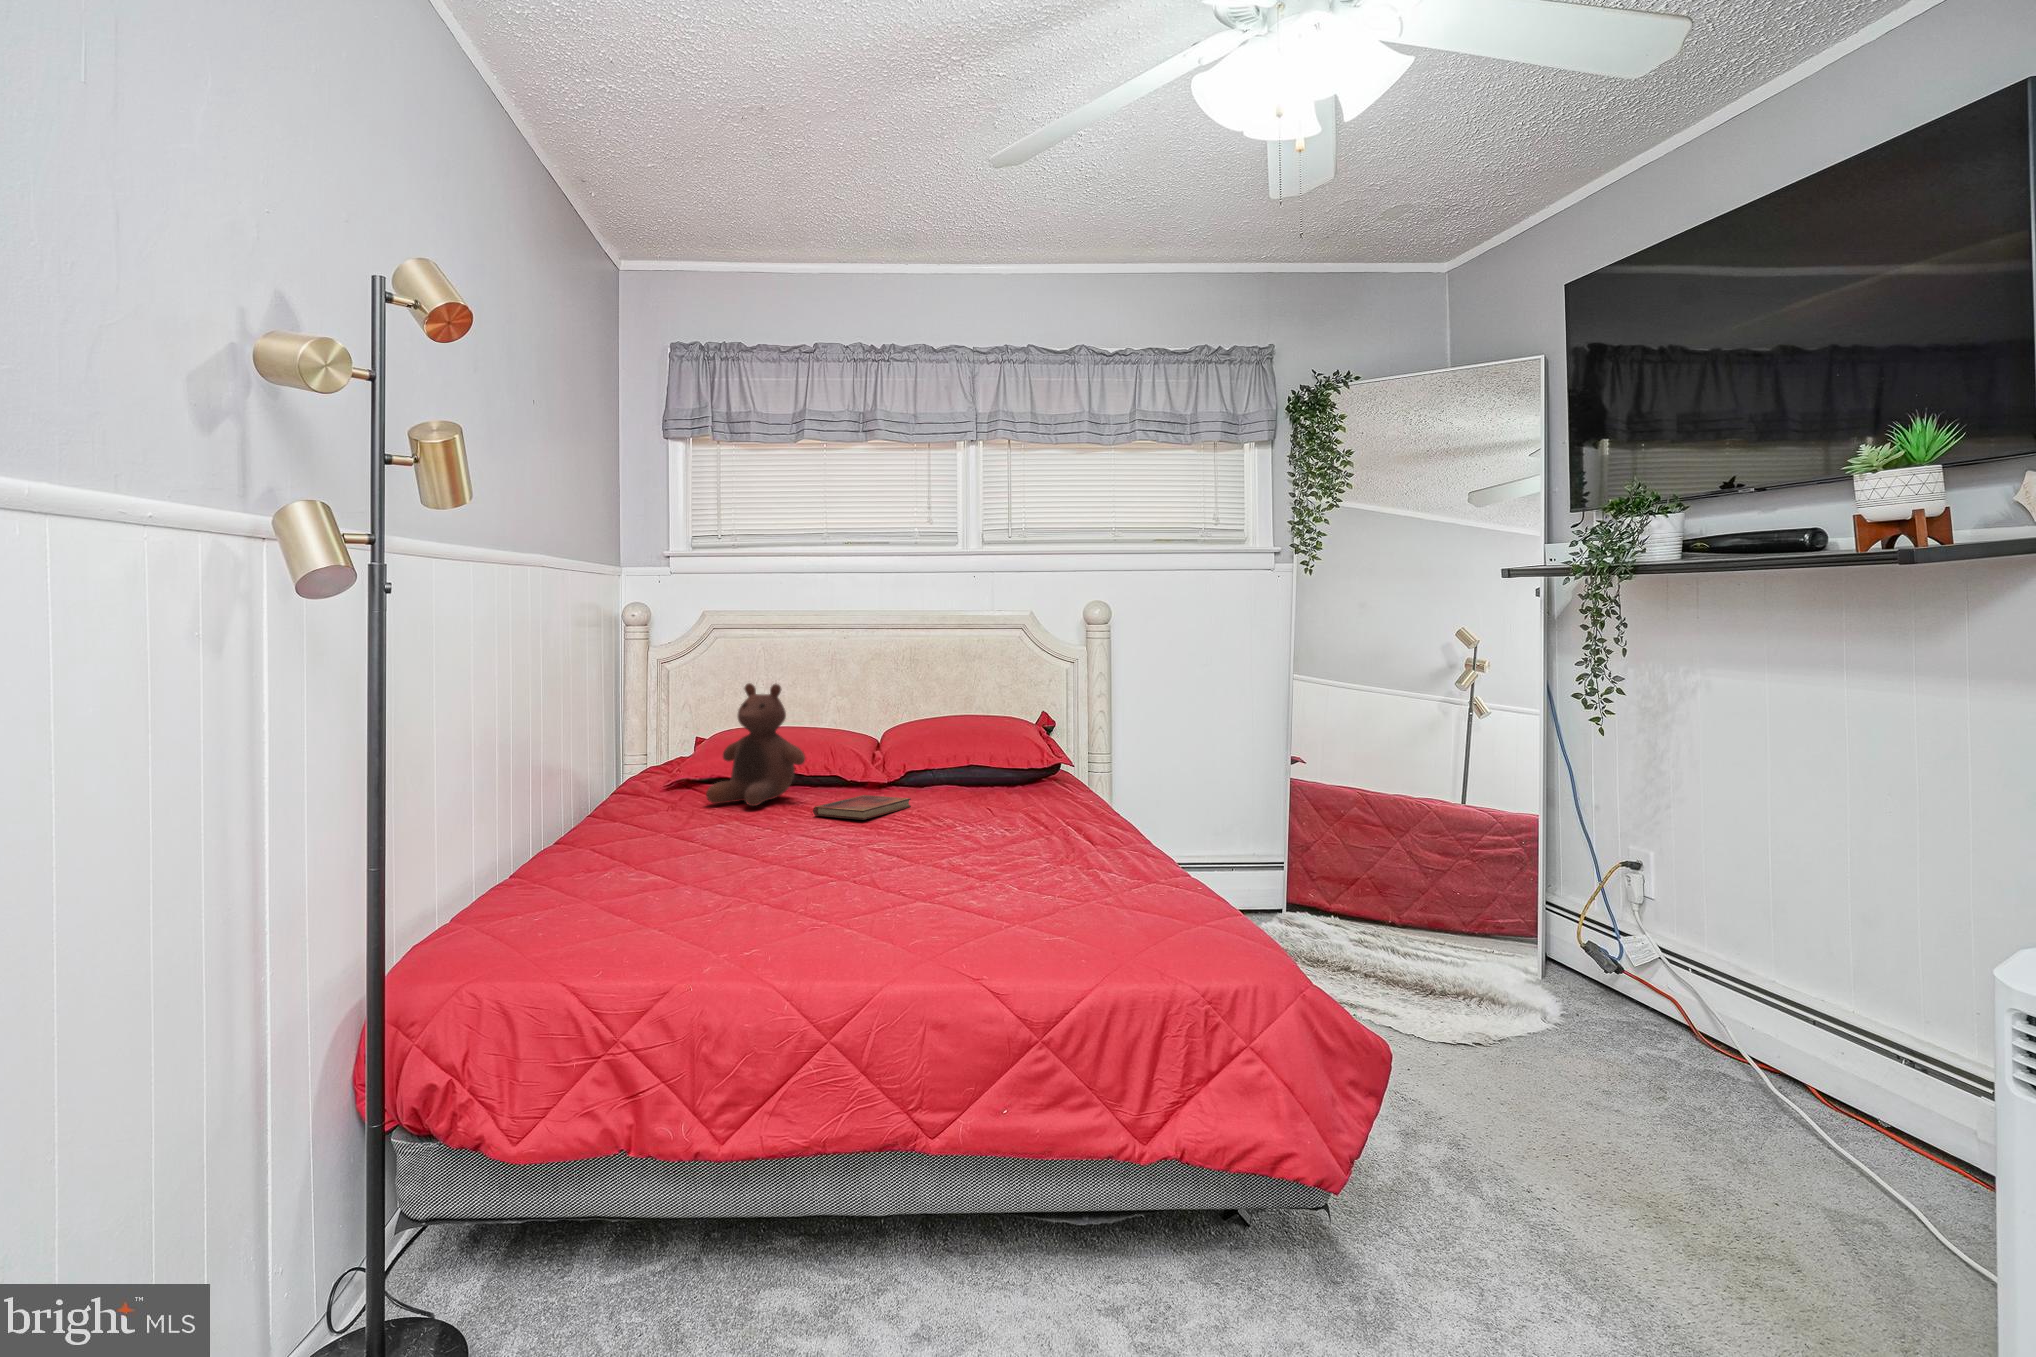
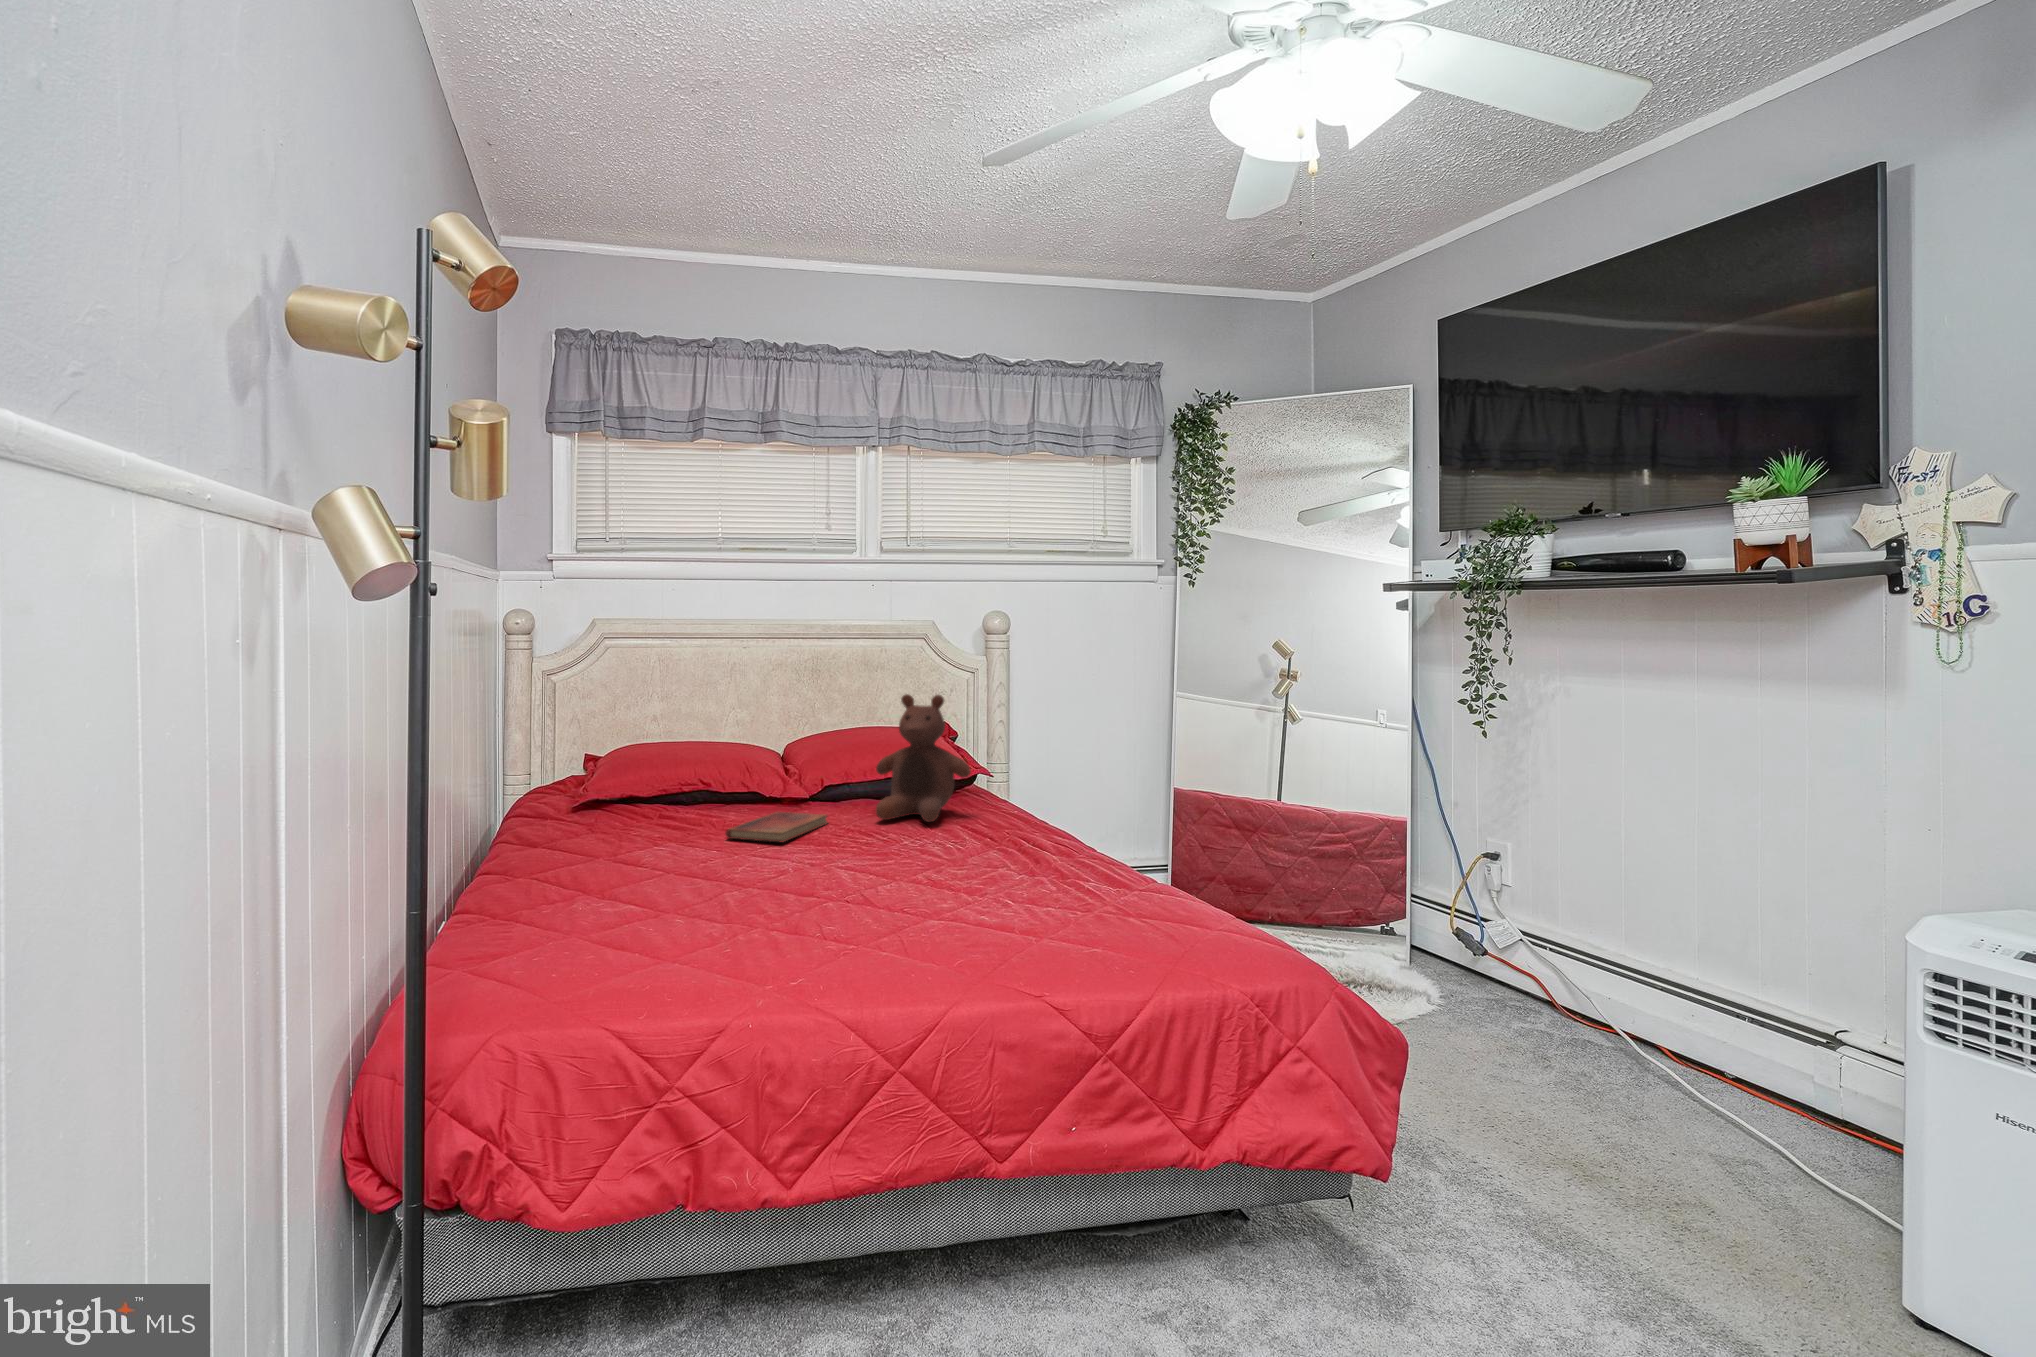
stuffed bear: present [706,683,805,806] -> present [876,694,971,822]

